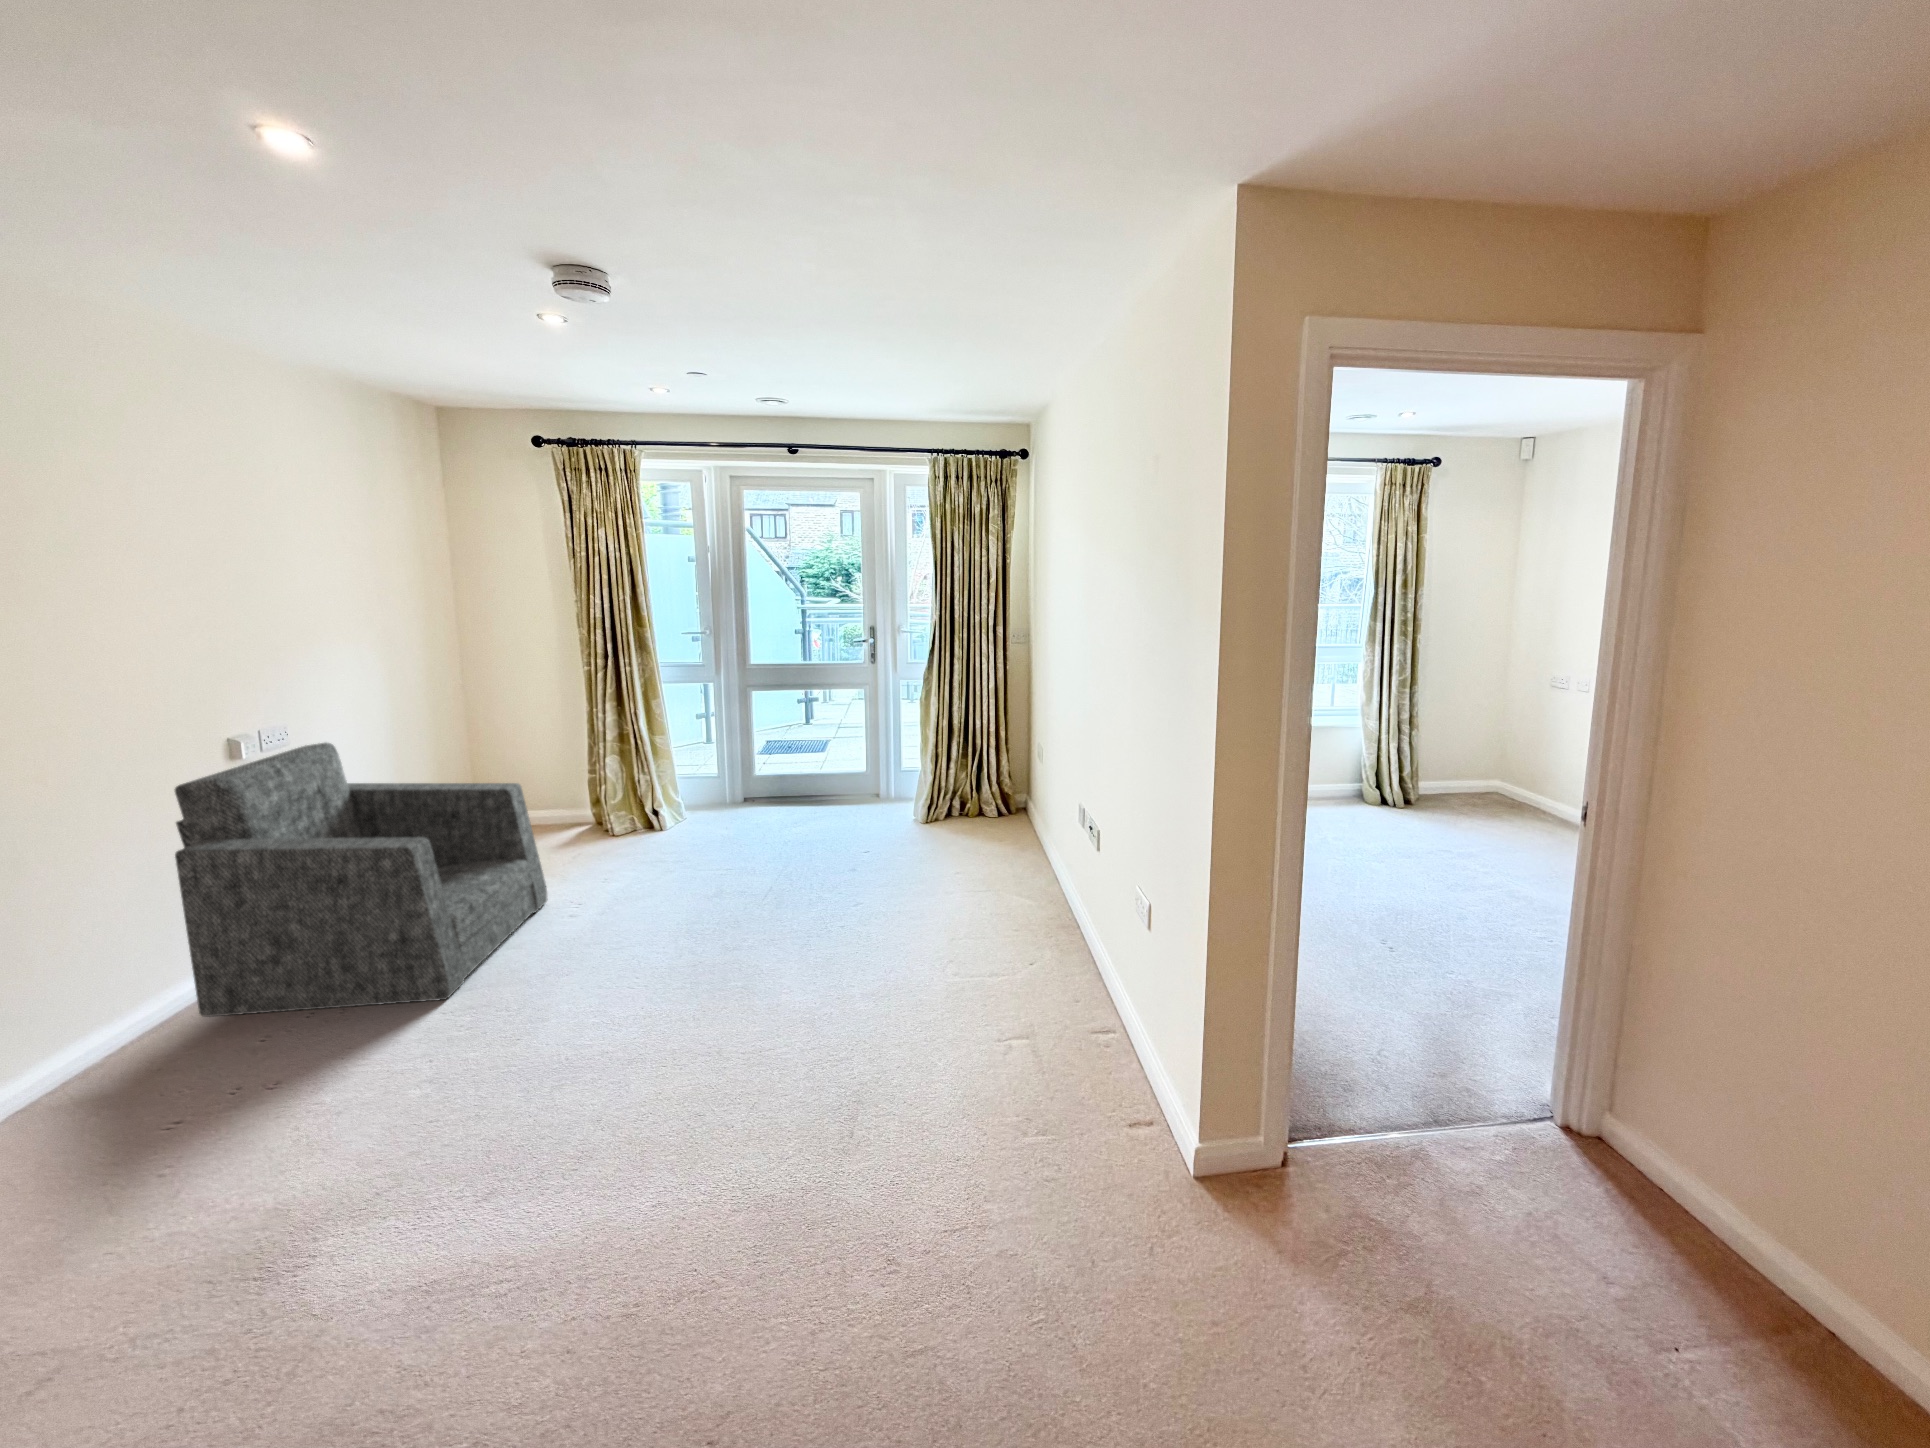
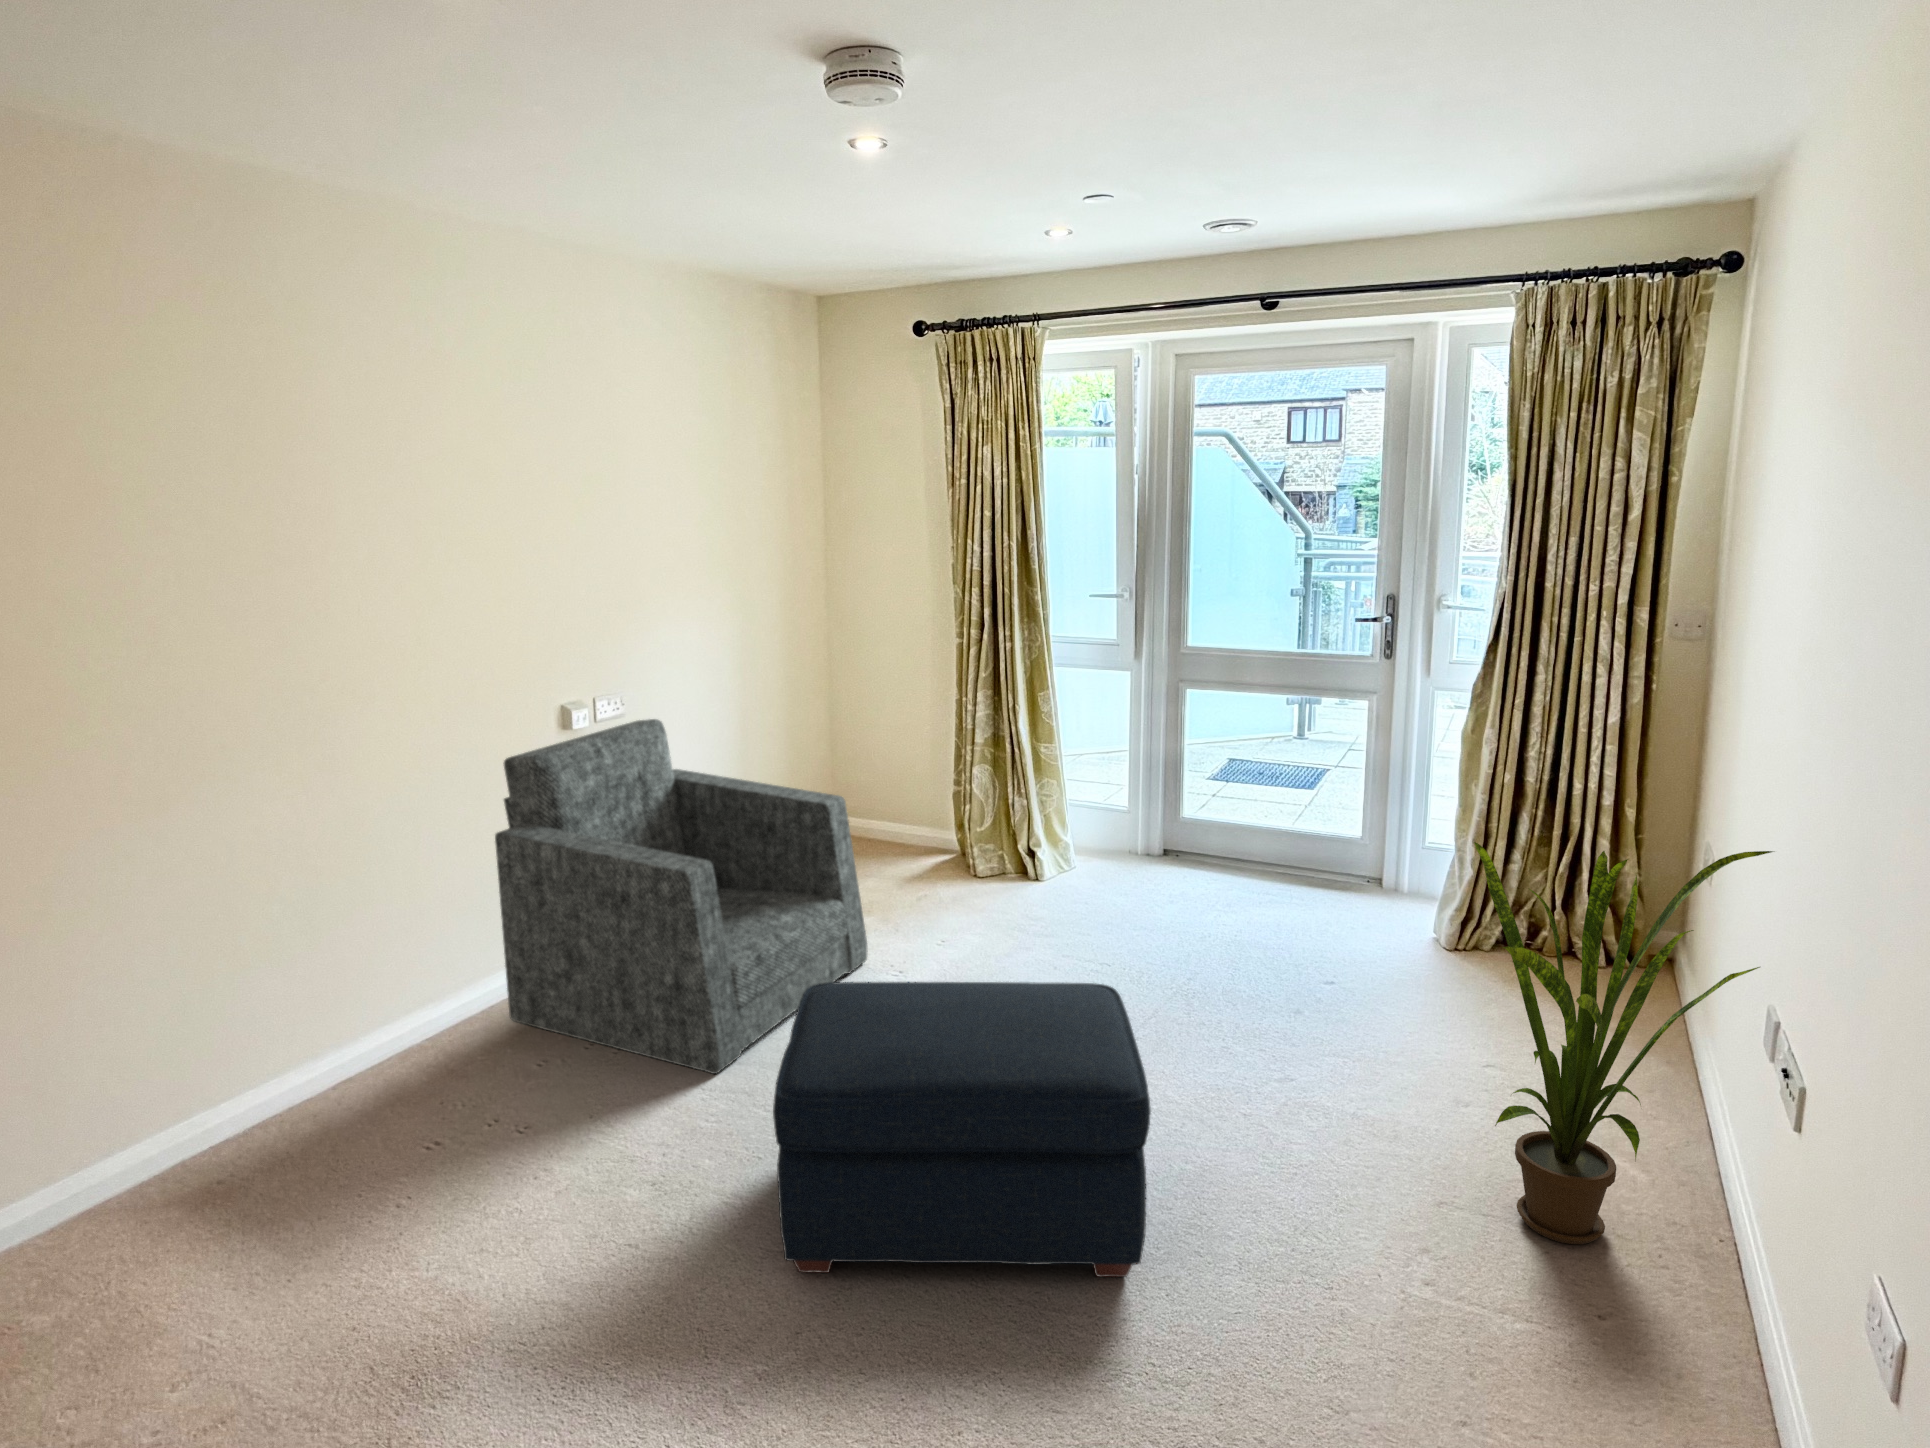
house plant: none [953,728,1076,939] -> present [1474,842,1773,1244]
ottoman: none [542,861,806,1088] -> present [773,982,1151,1277]

